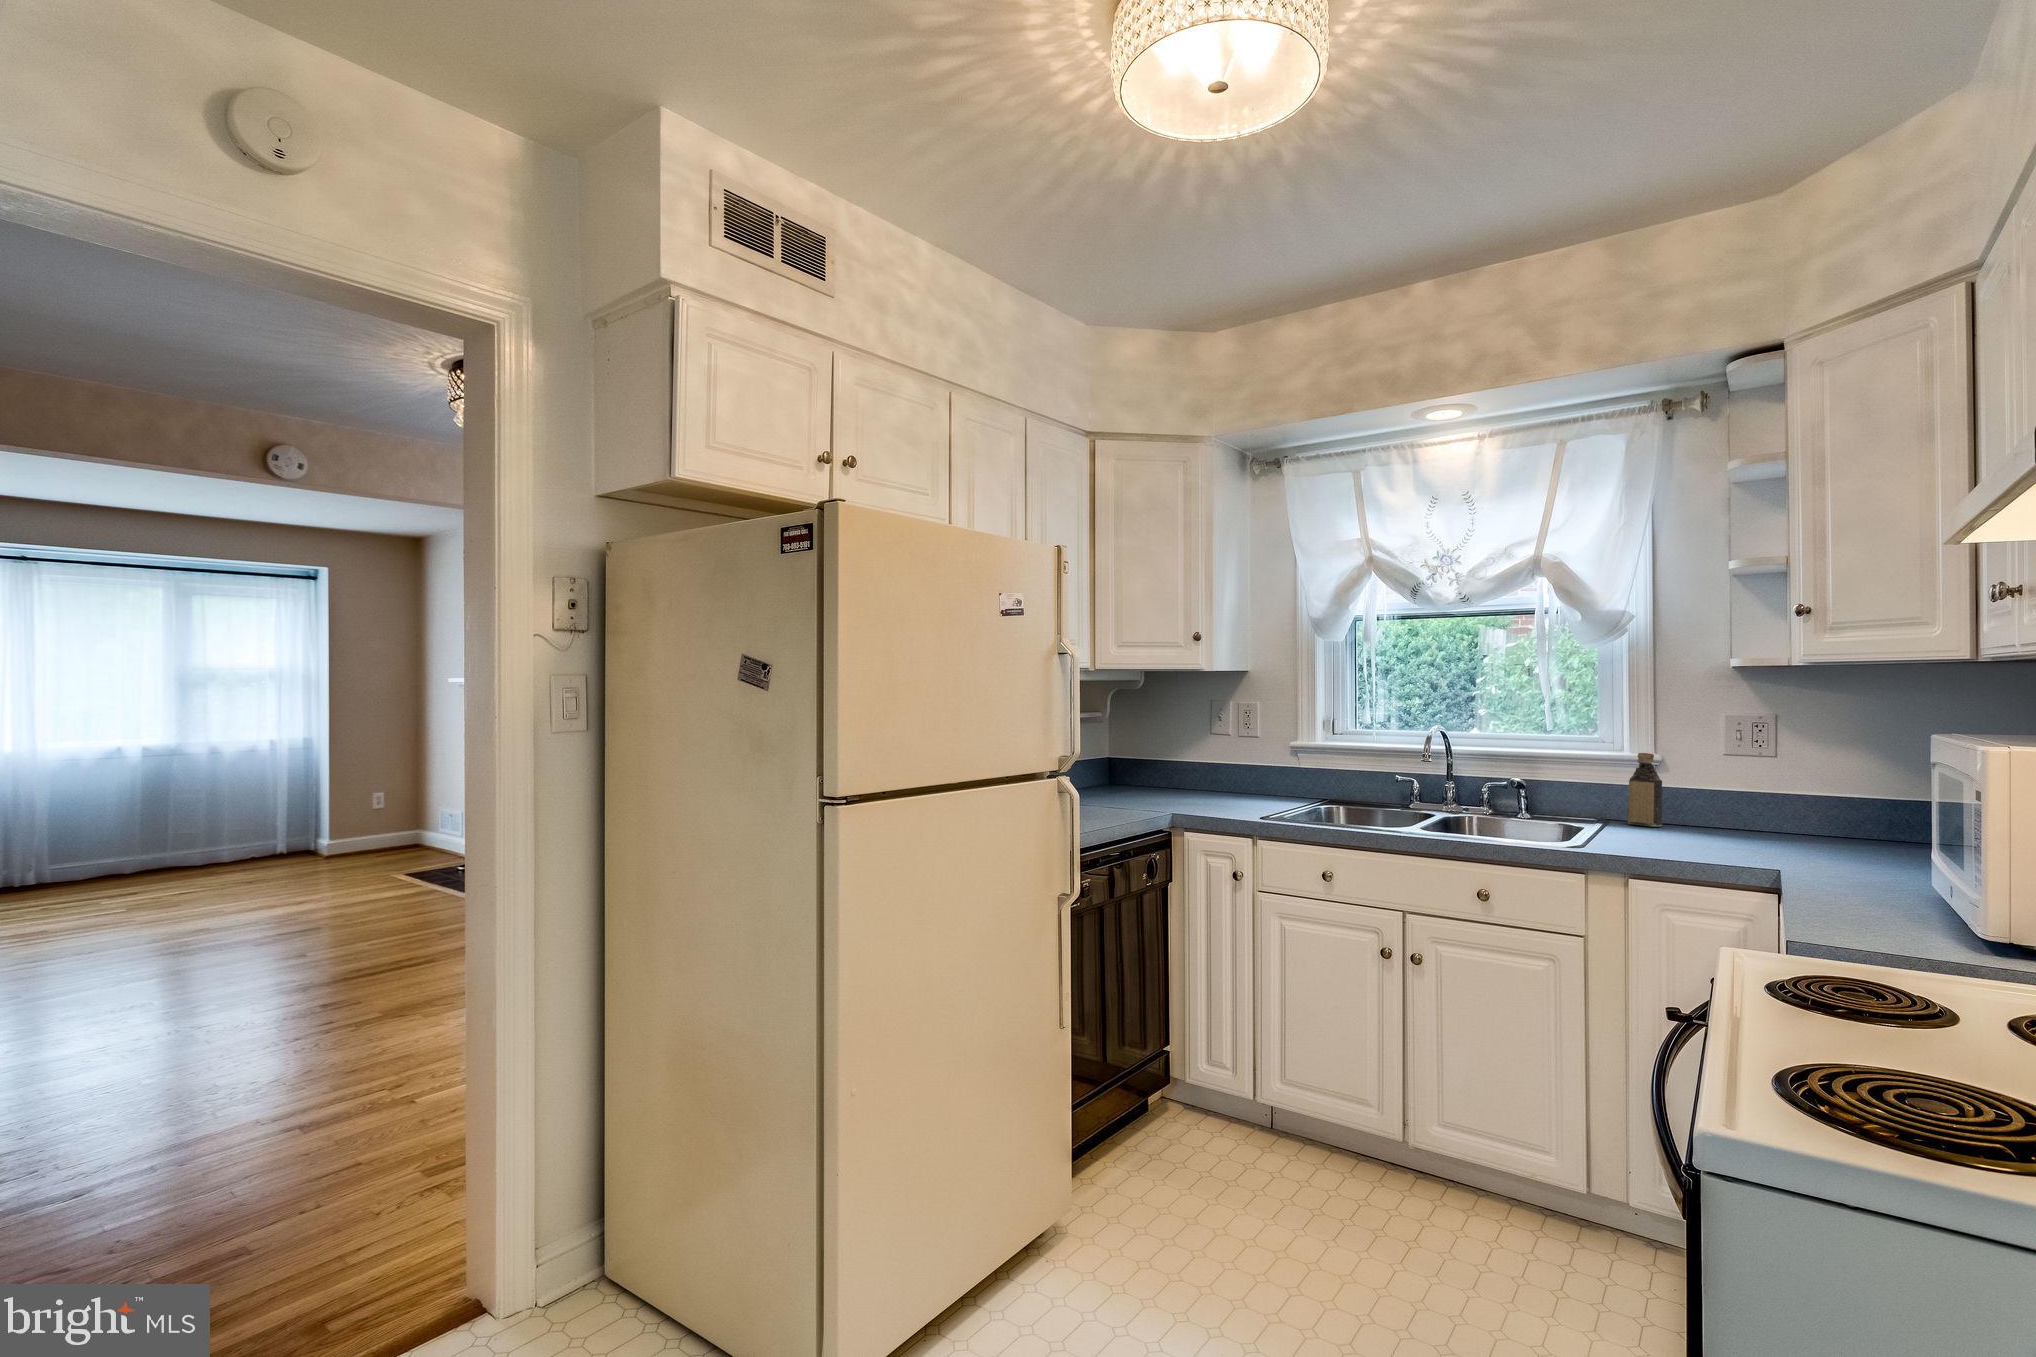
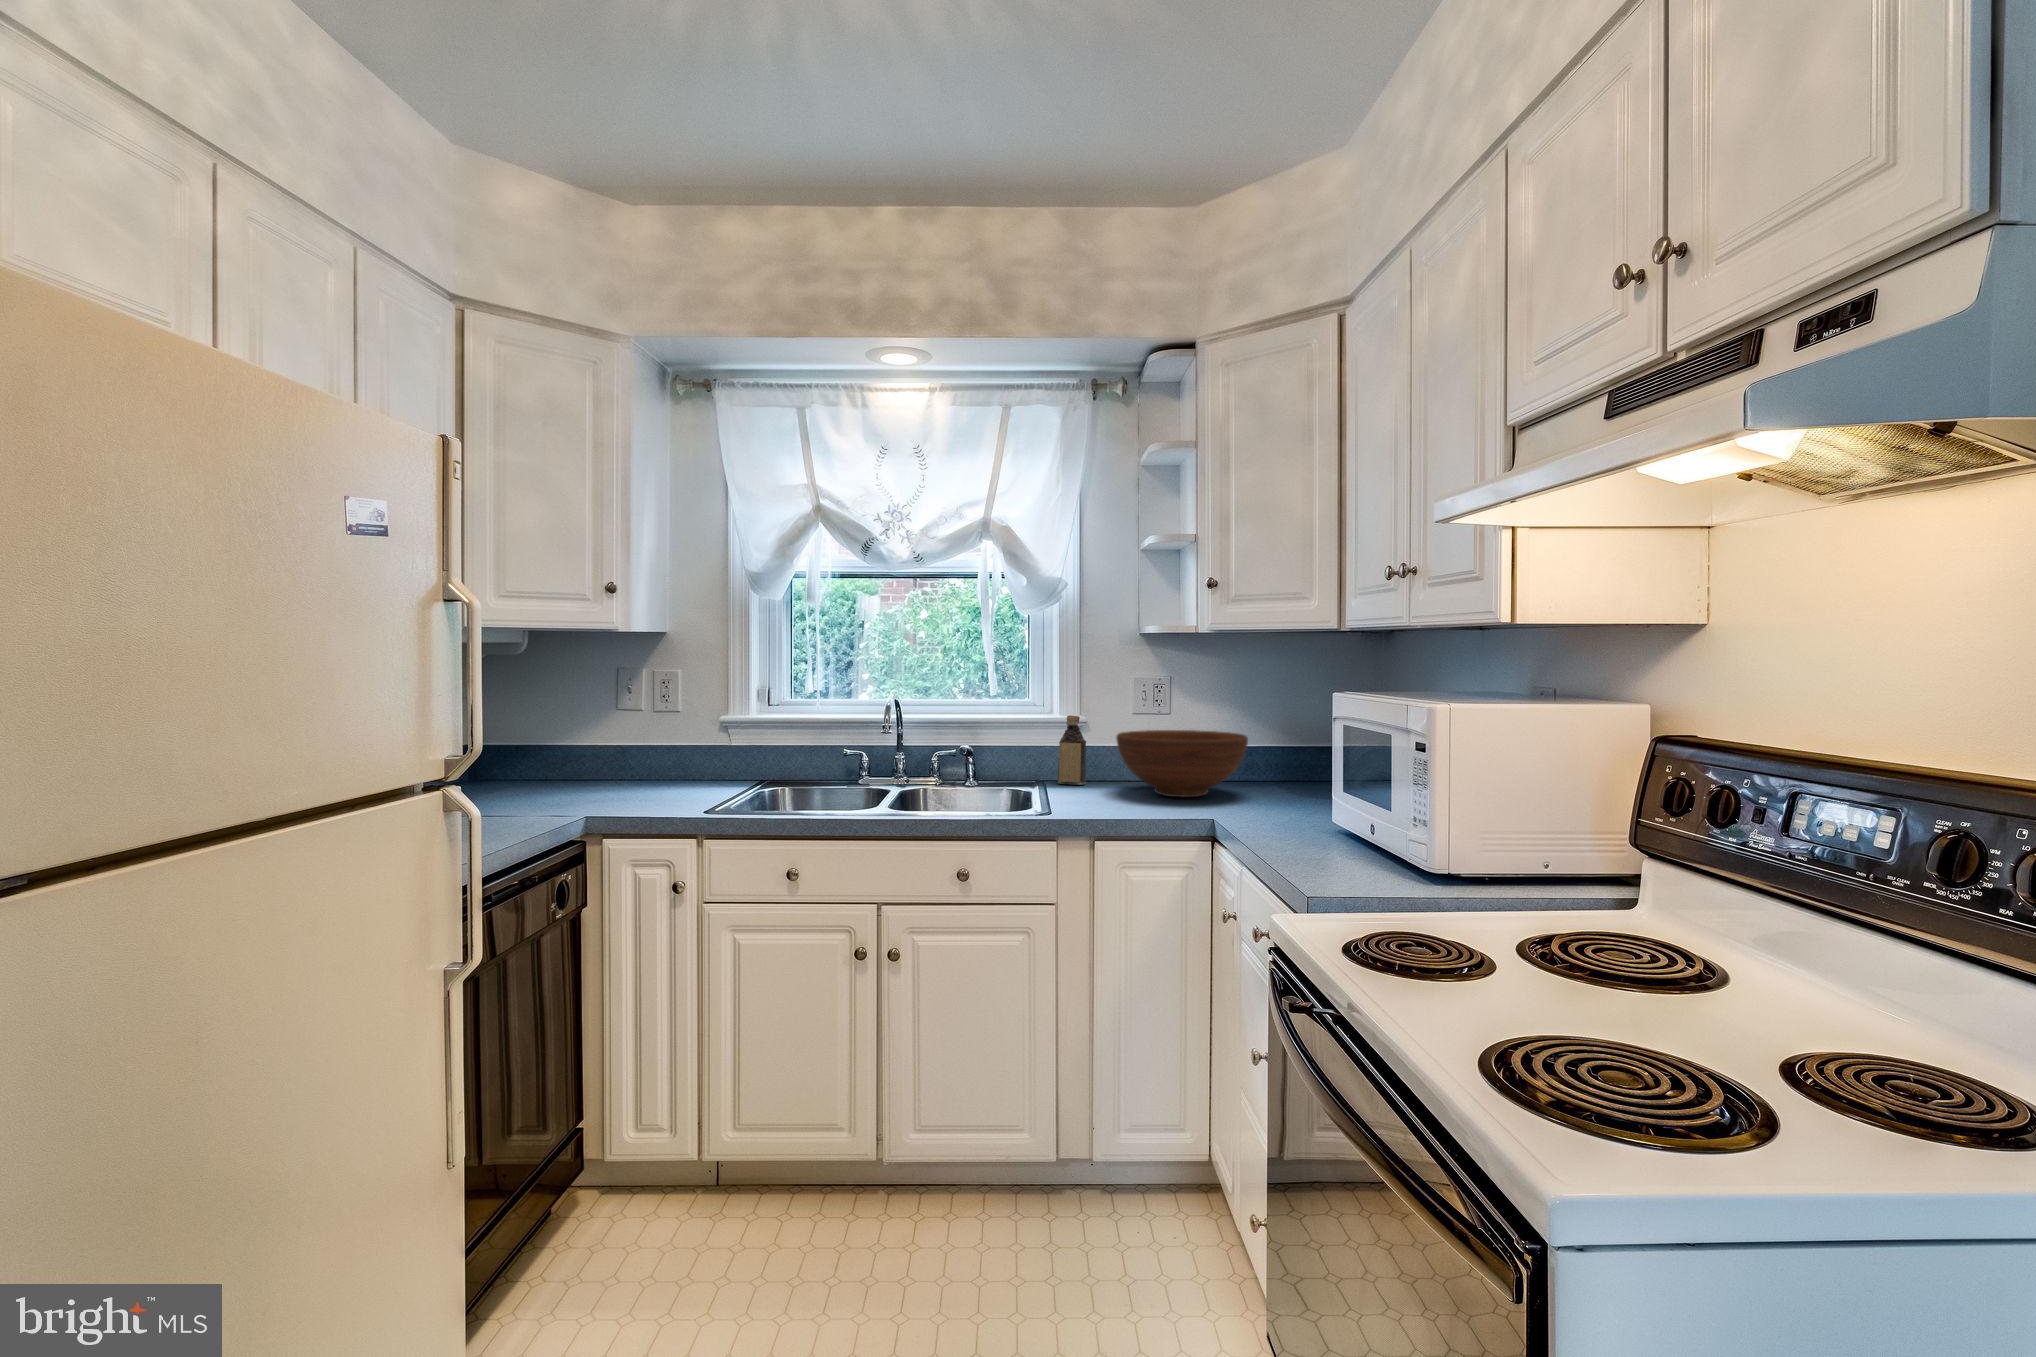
fruit bowl: none [1687,772,1869,848] -> present [1116,730,1248,797]

